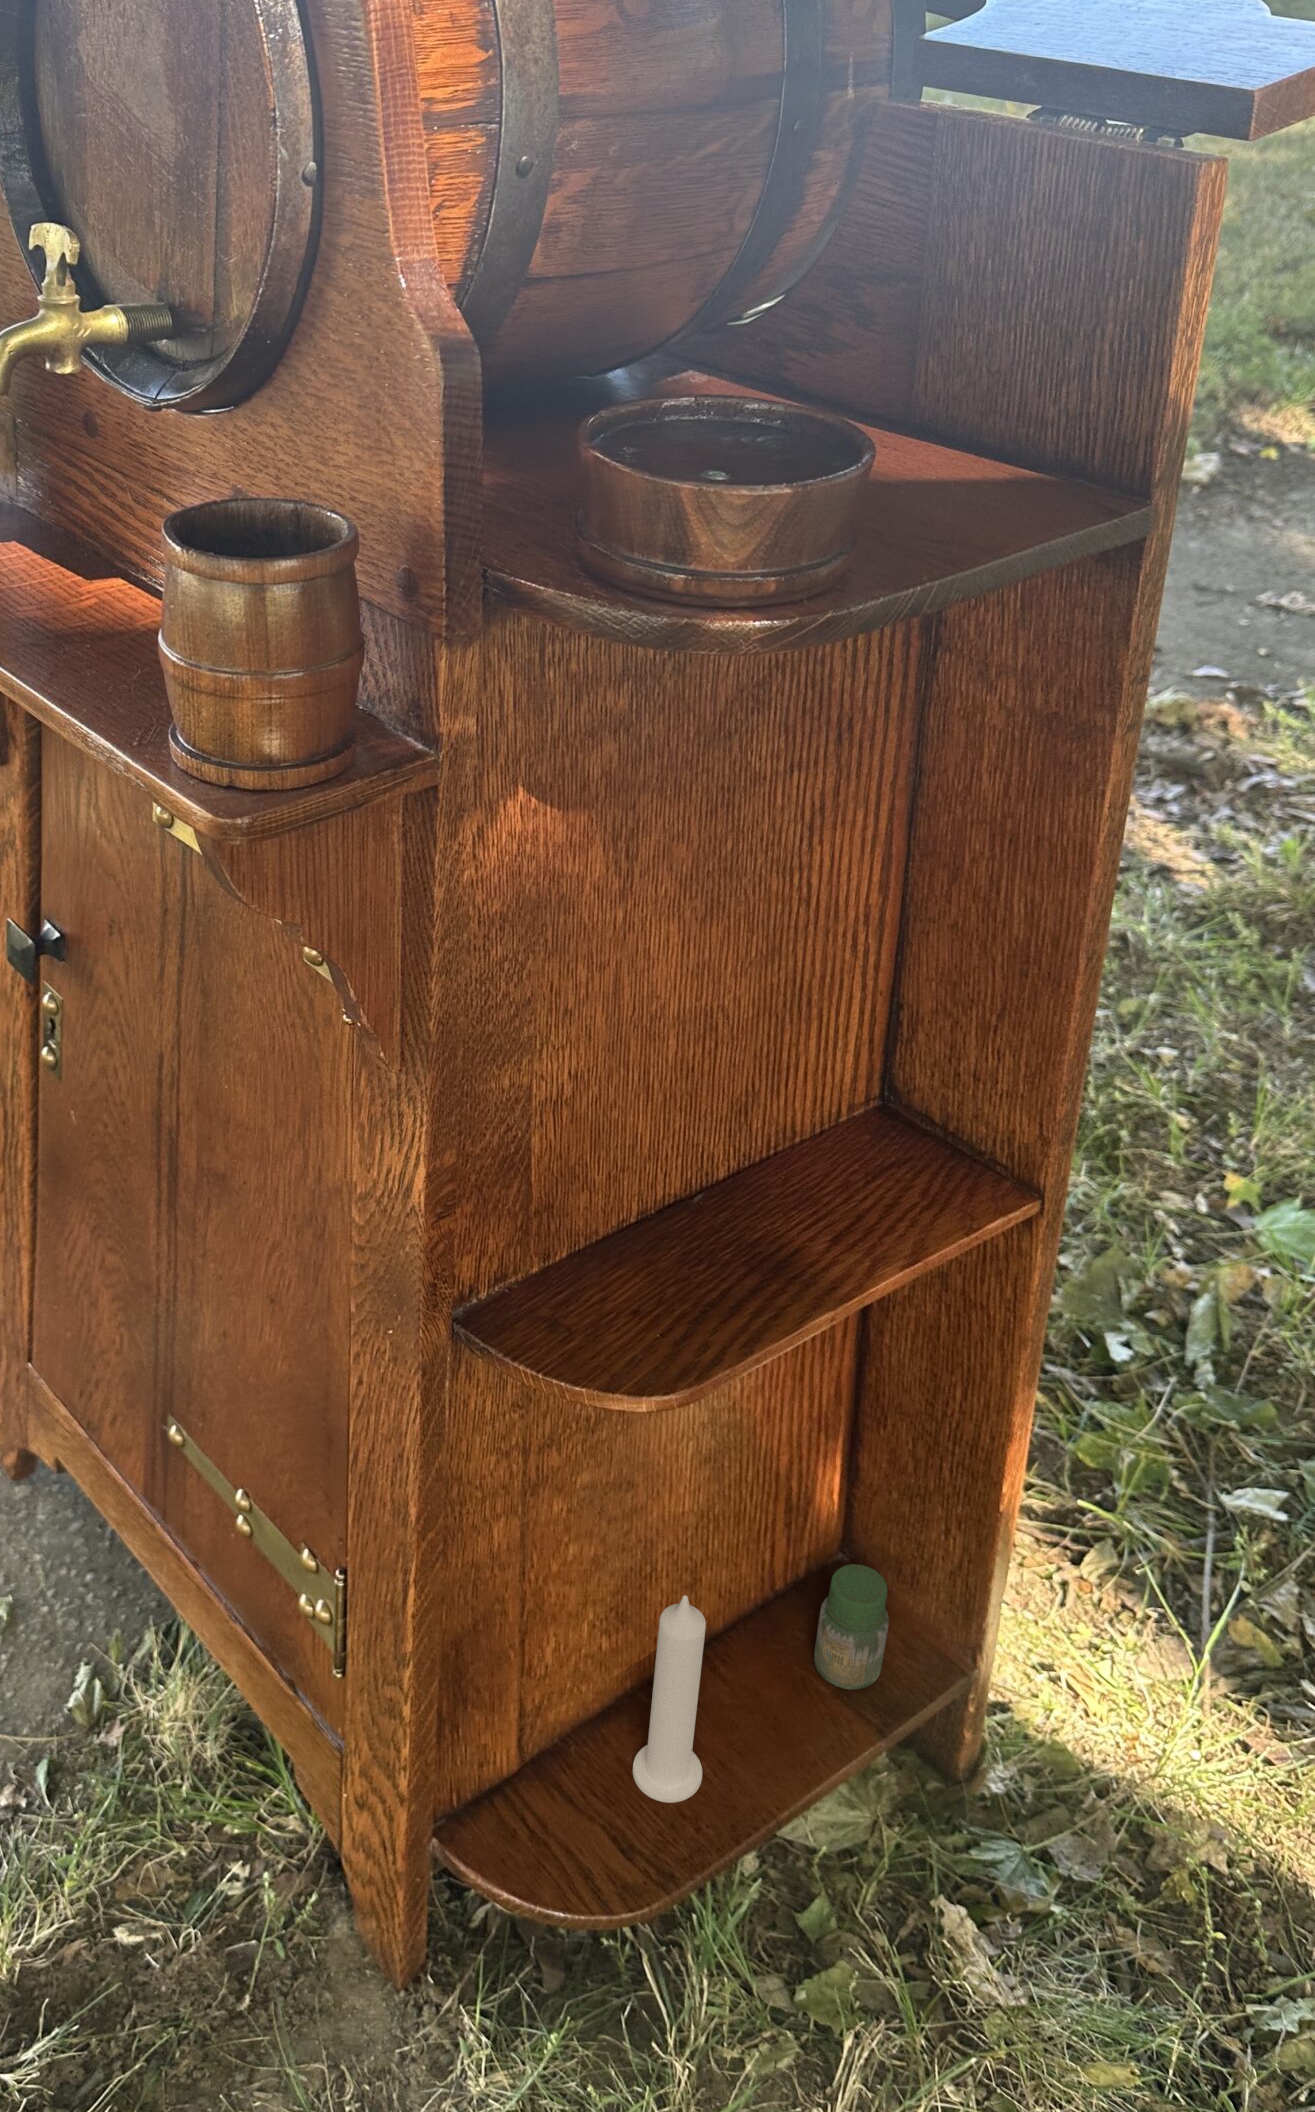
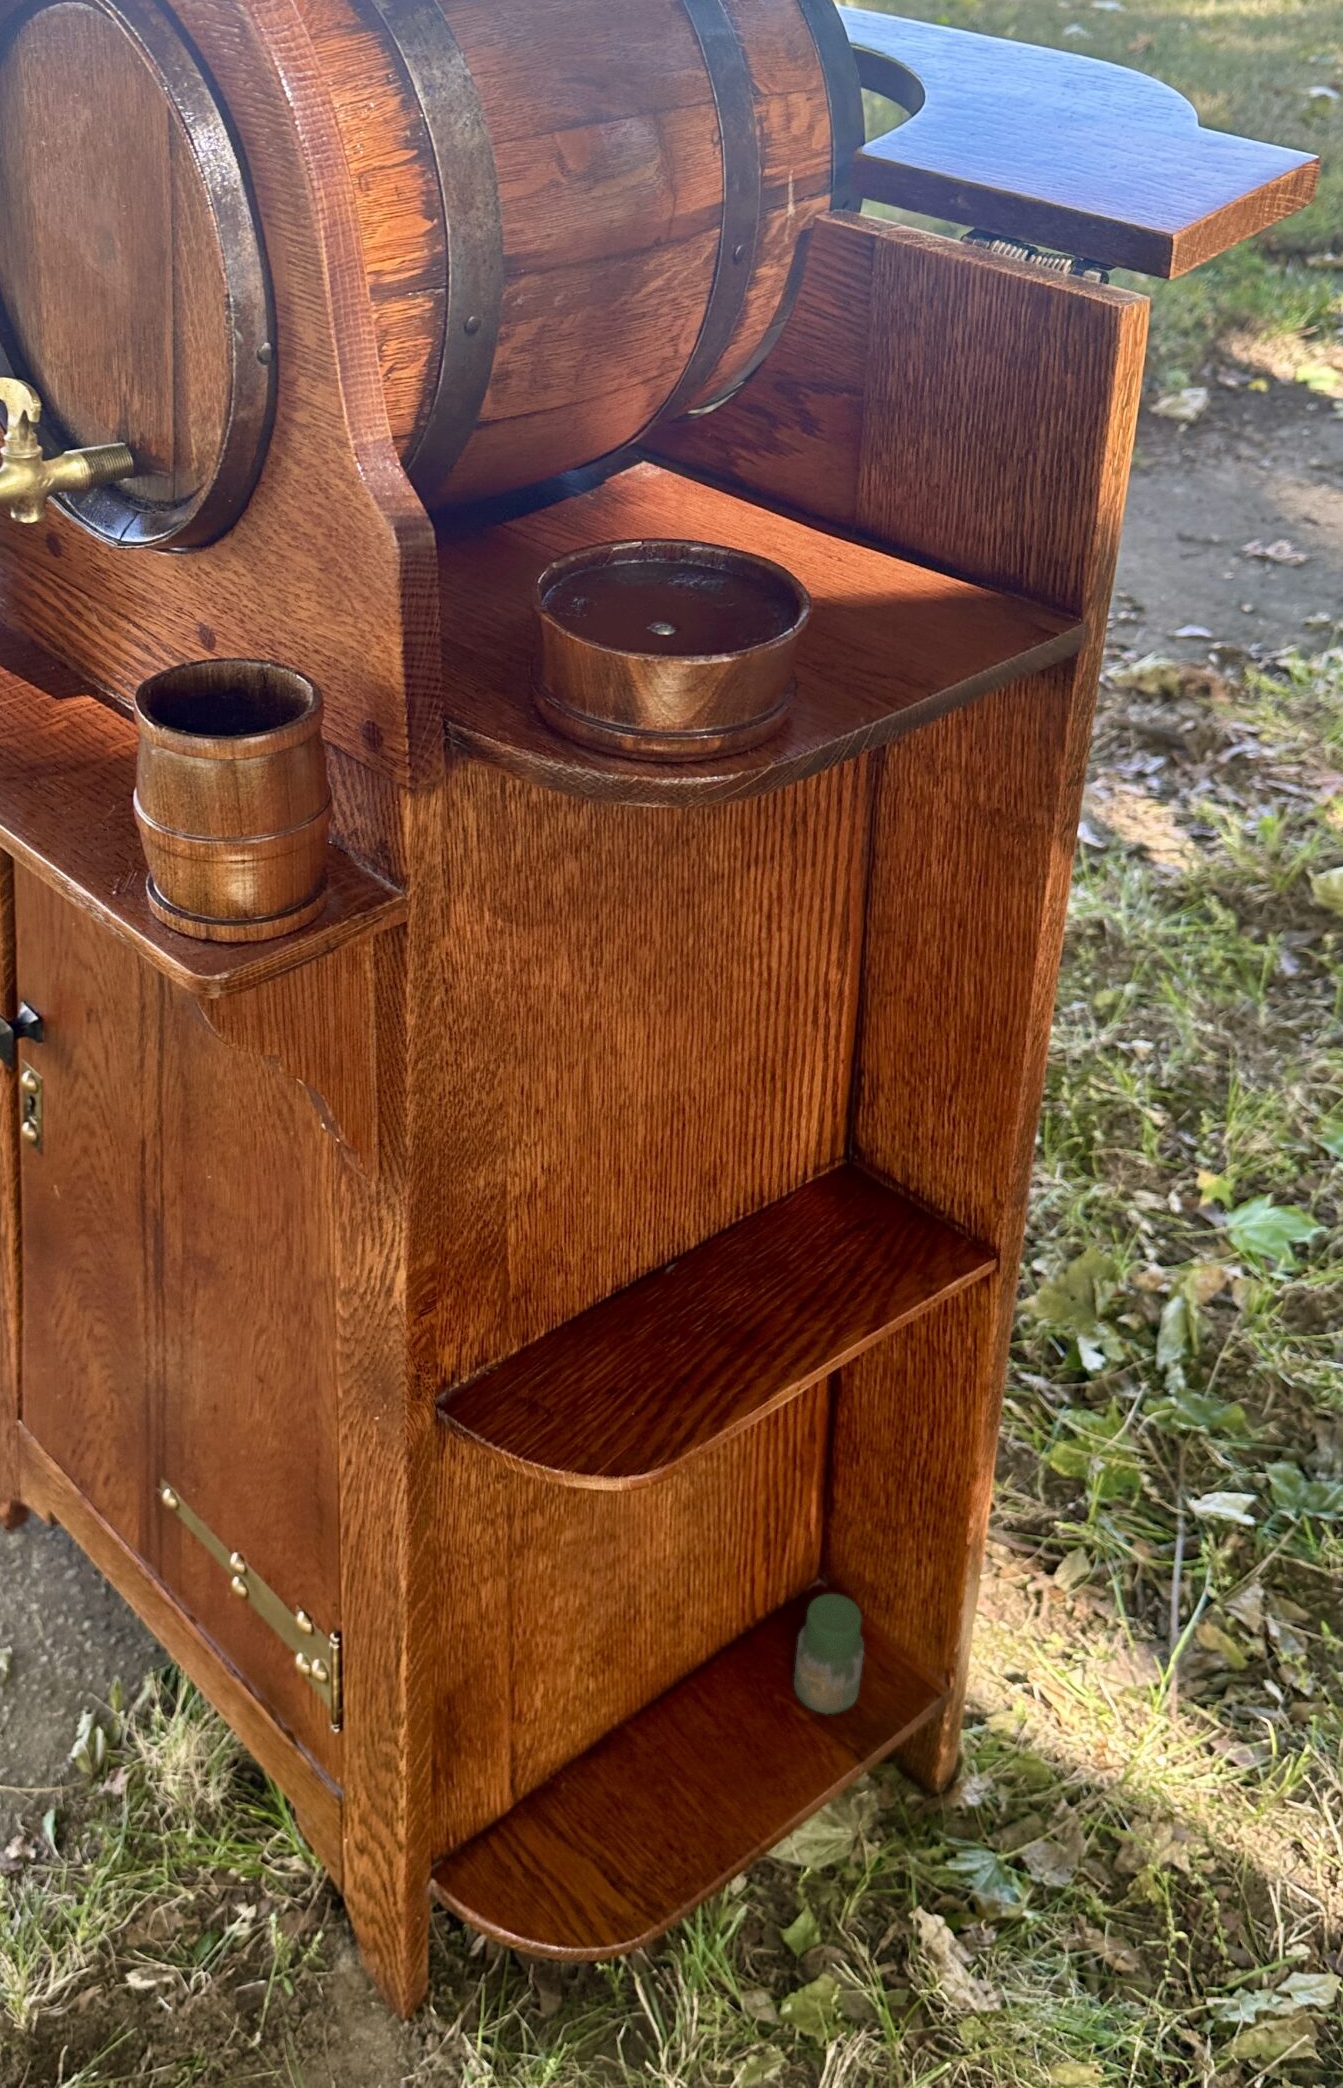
candle: present [633,1595,706,1803] -> none [620,1638,687,1833]

